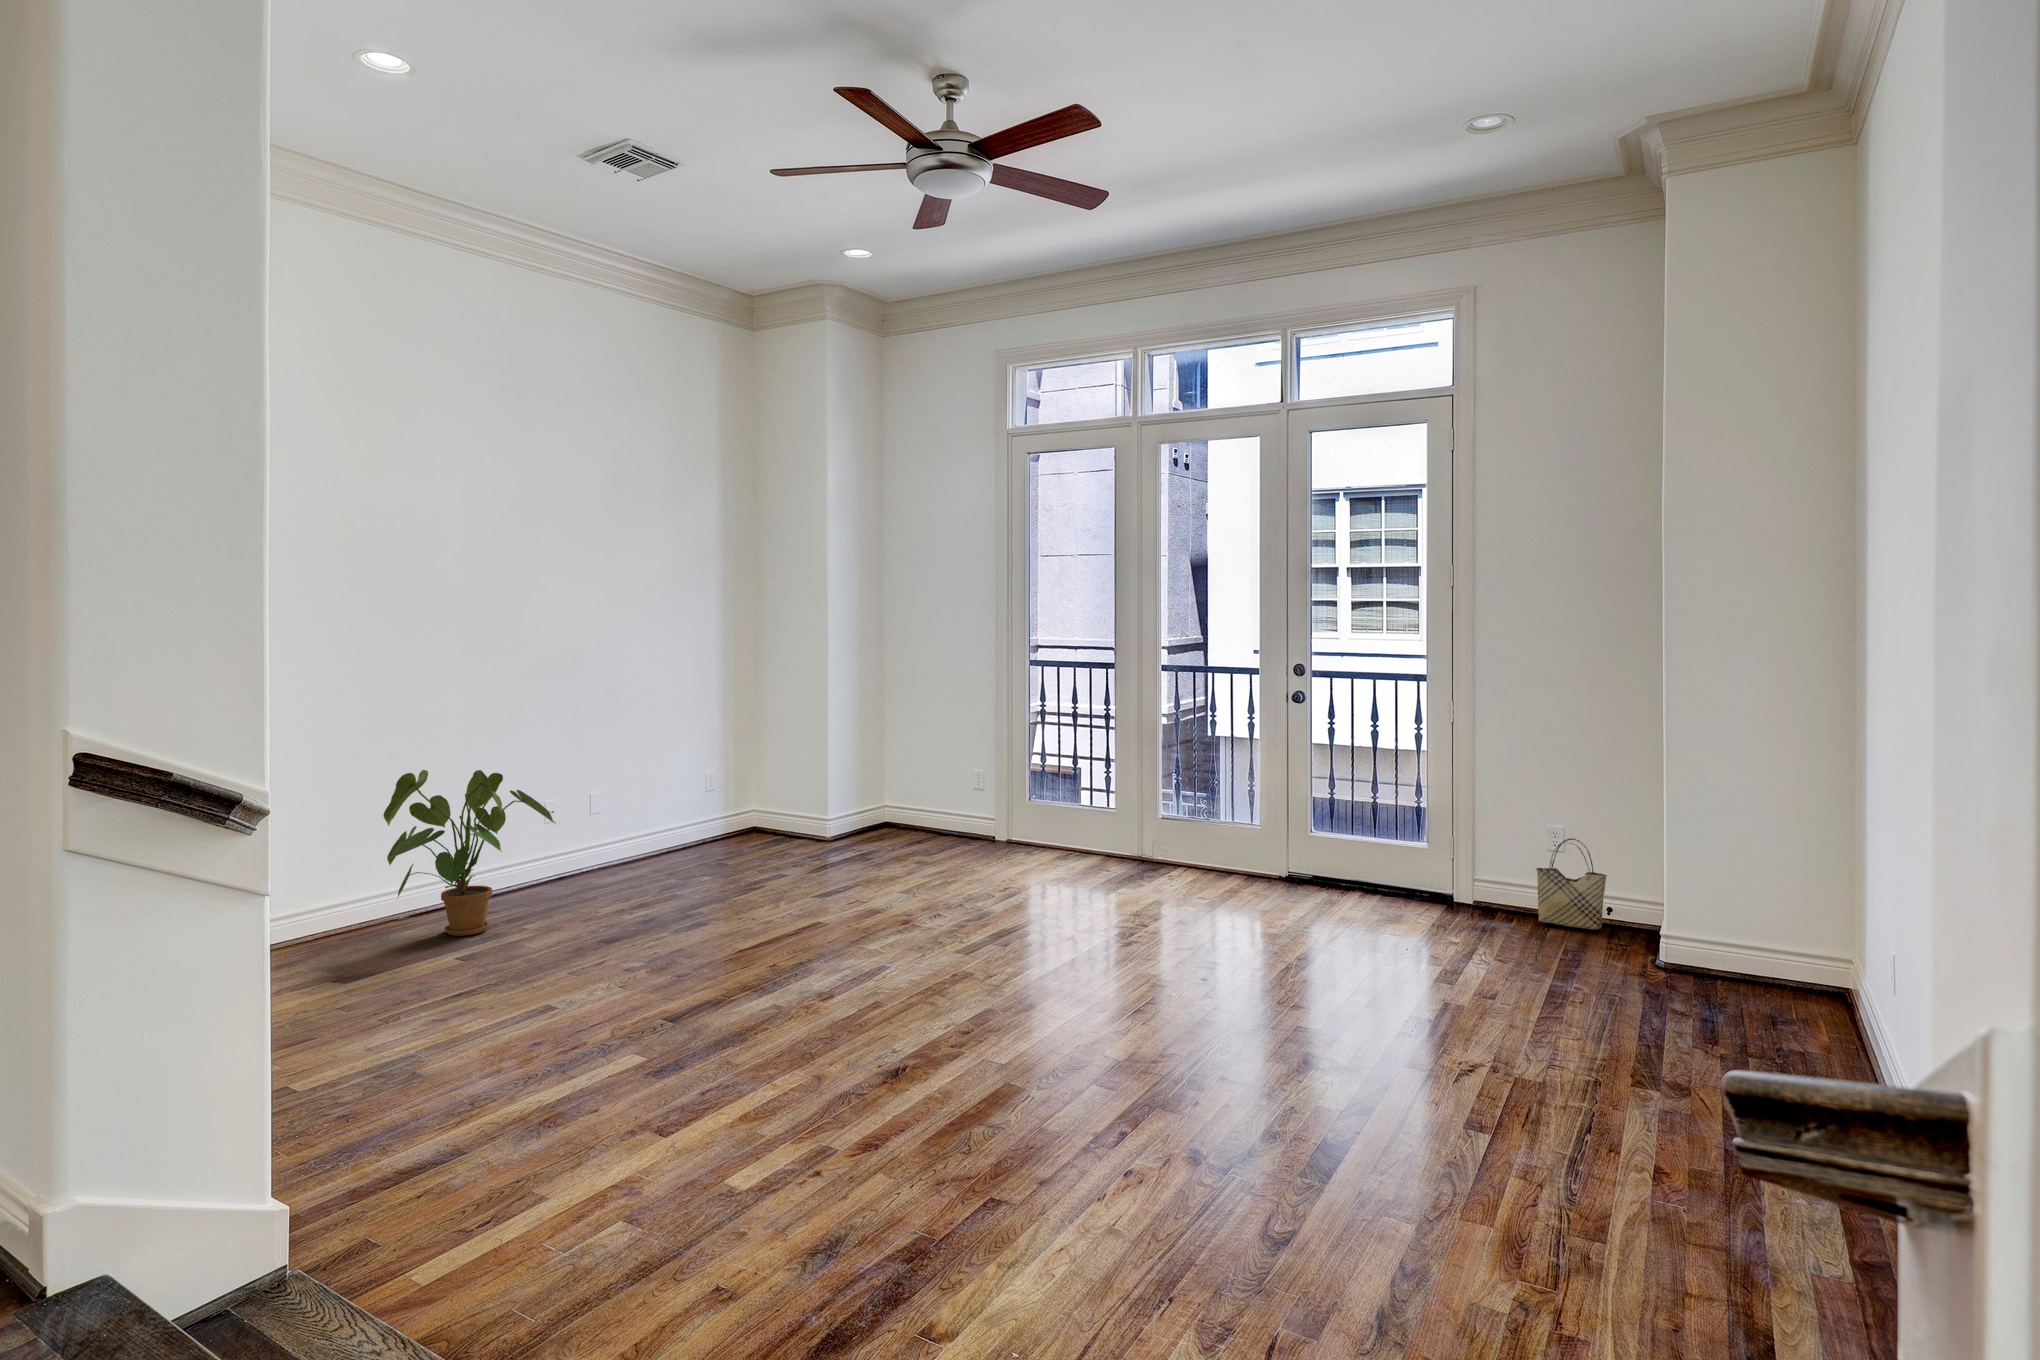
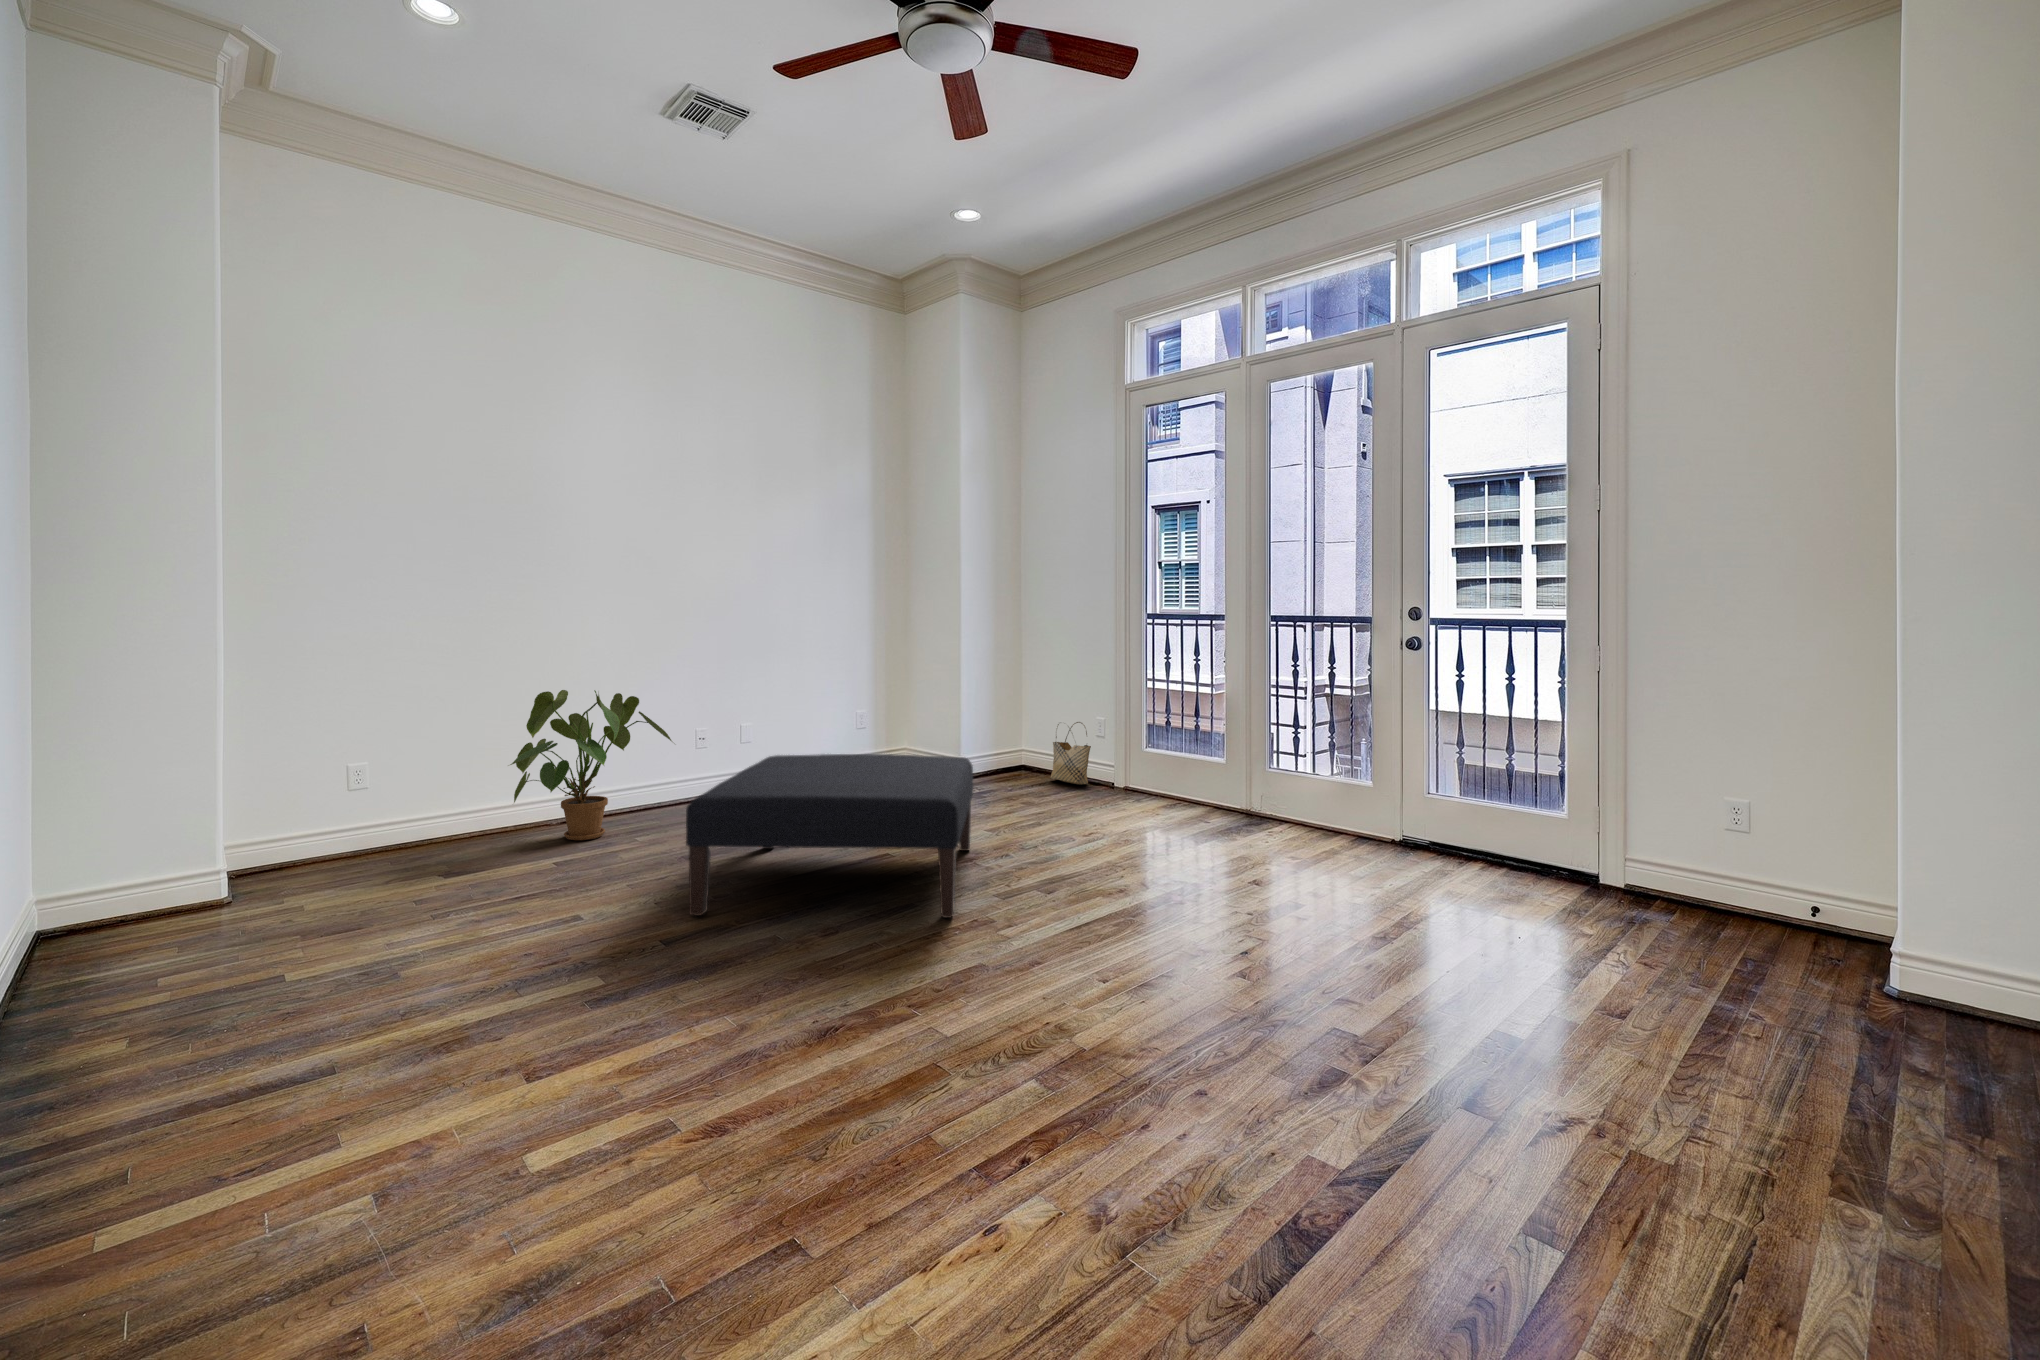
ottoman: none [671,822,935,995] -> present [686,754,973,918]
woven basket: present [1536,838,1607,930] -> present [1051,722,1091,784]

